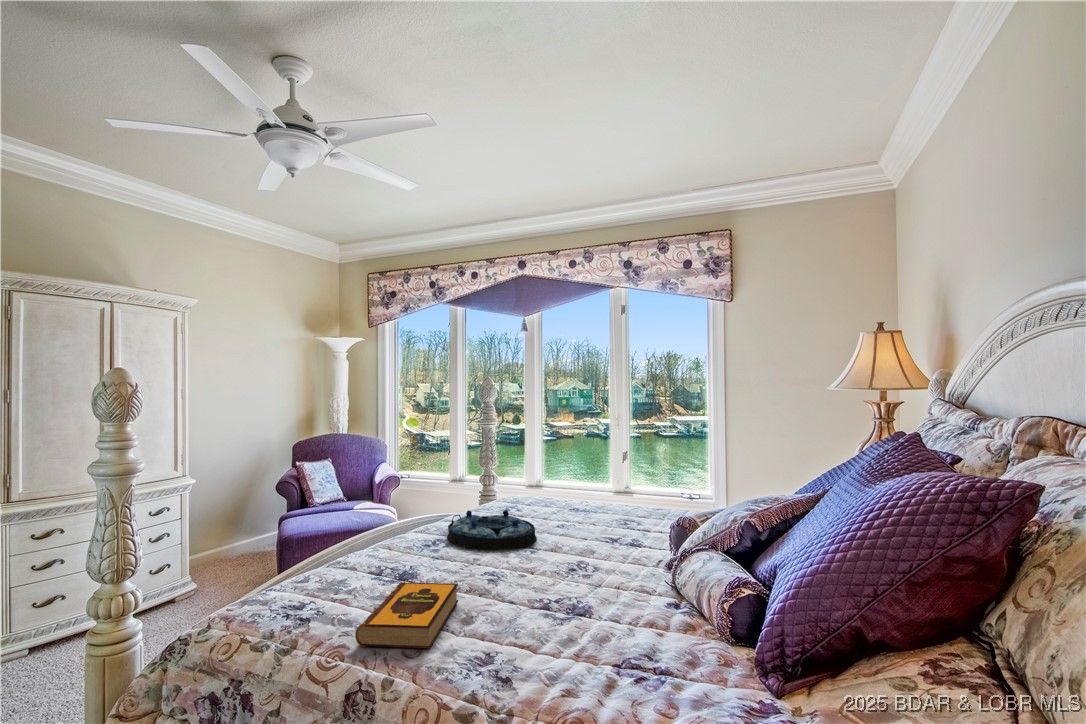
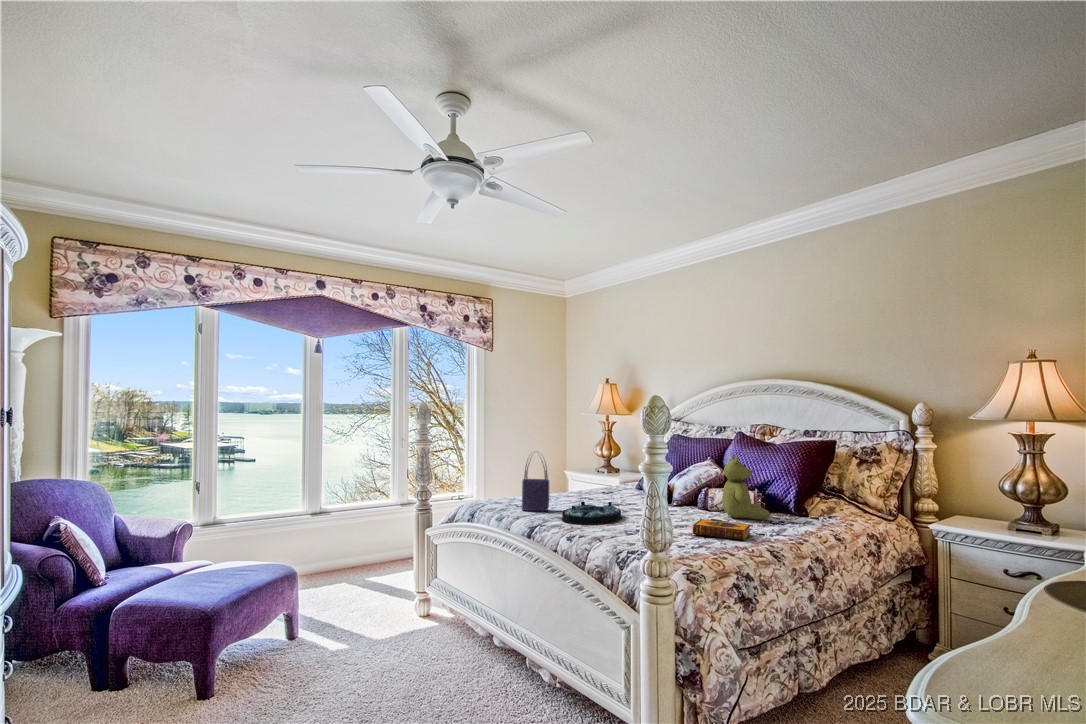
tote bag: none [510,433,531,516] -> present [522,461,549,511]
stuffed bear: none [546,470,677,658] -> present [722,453,770,520]

